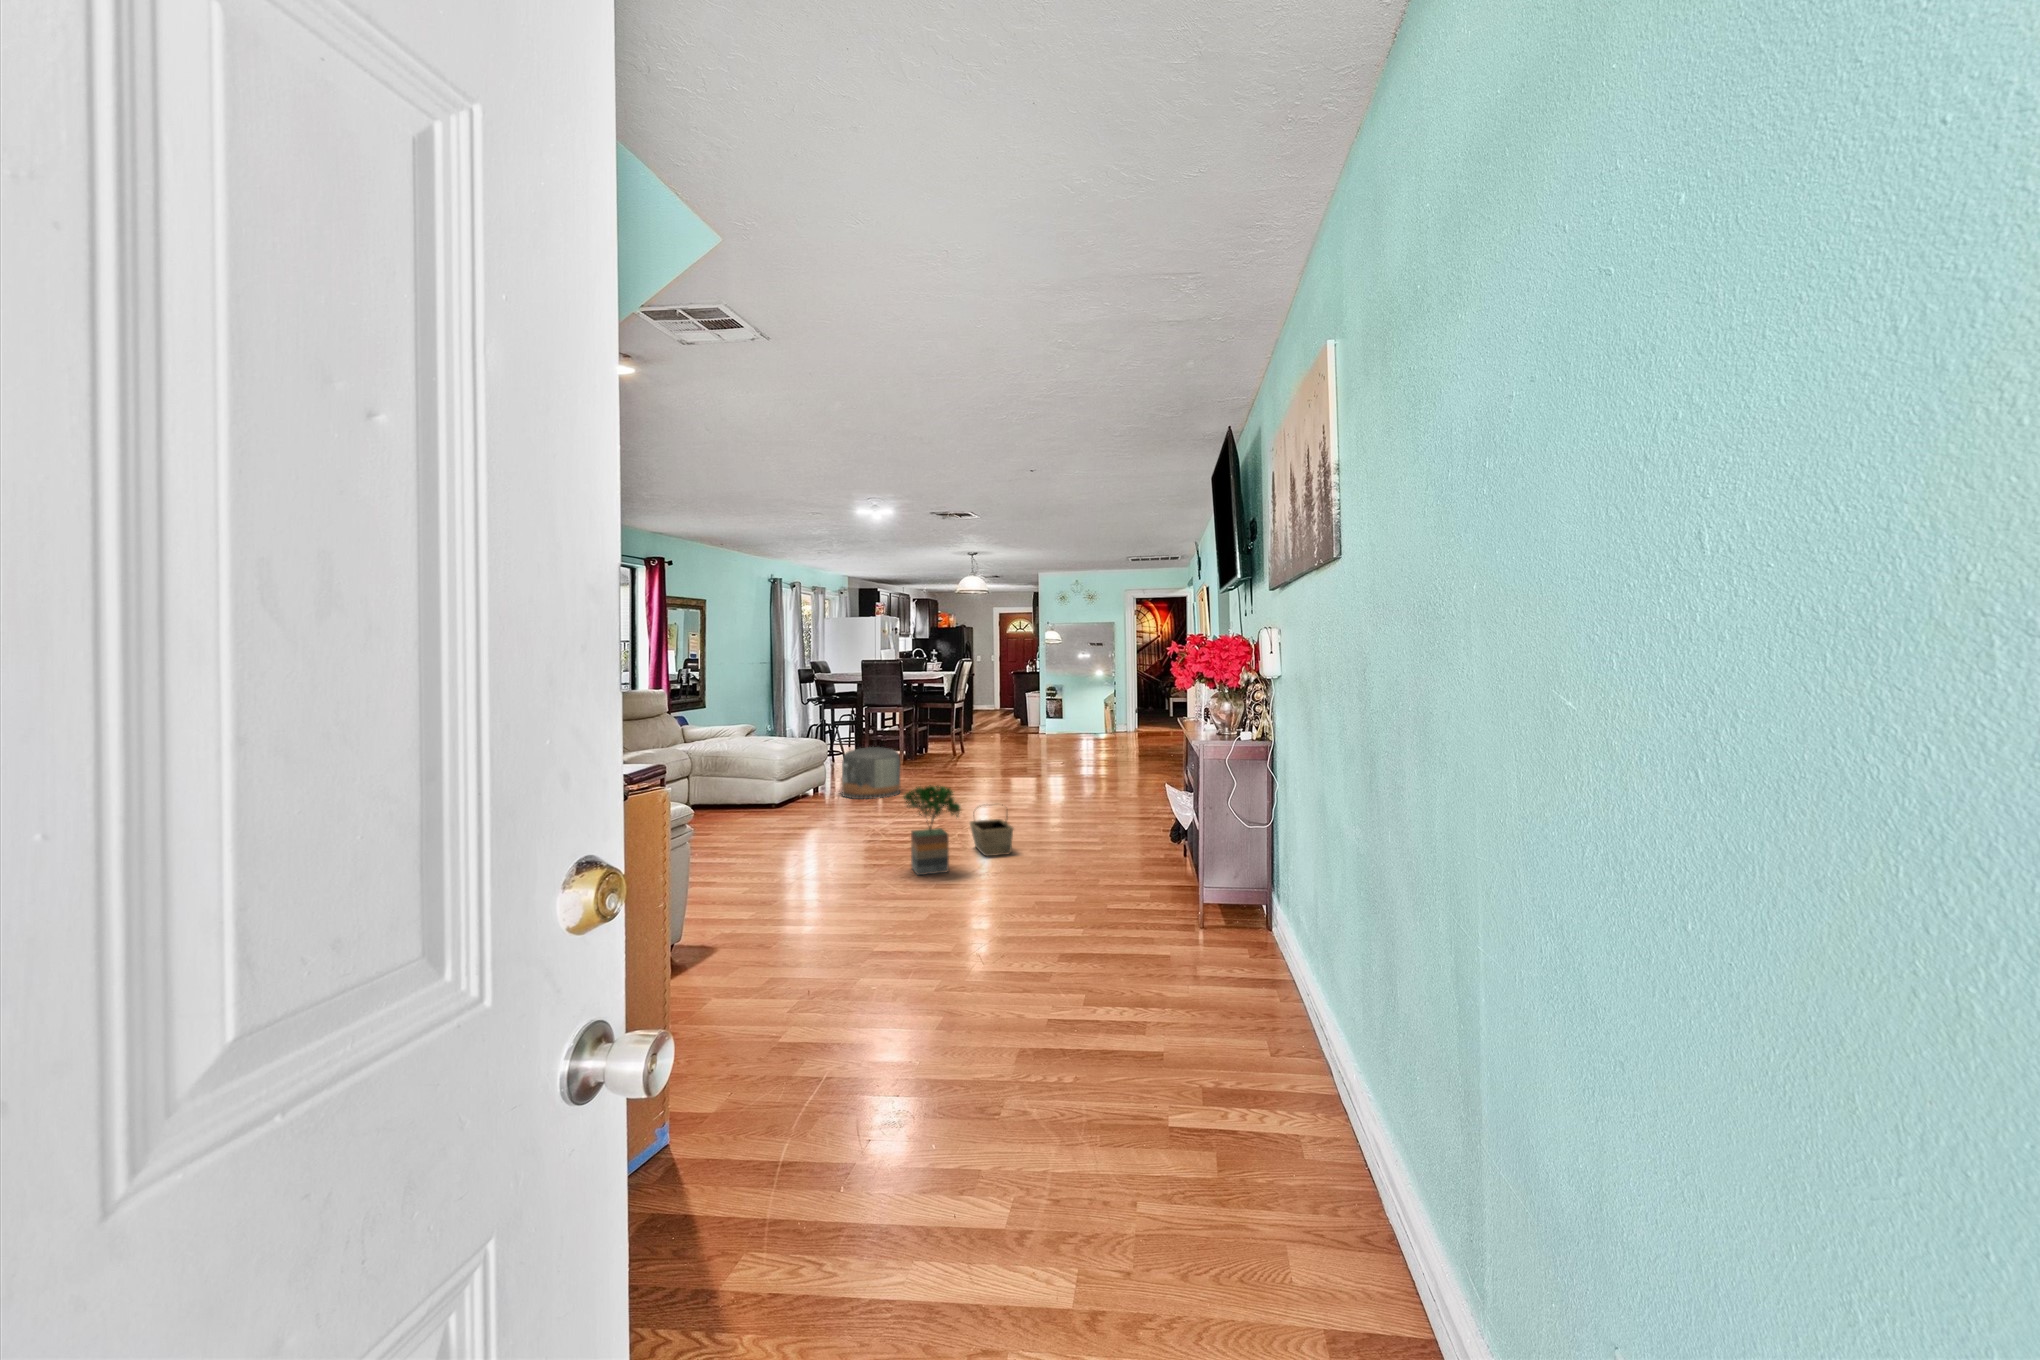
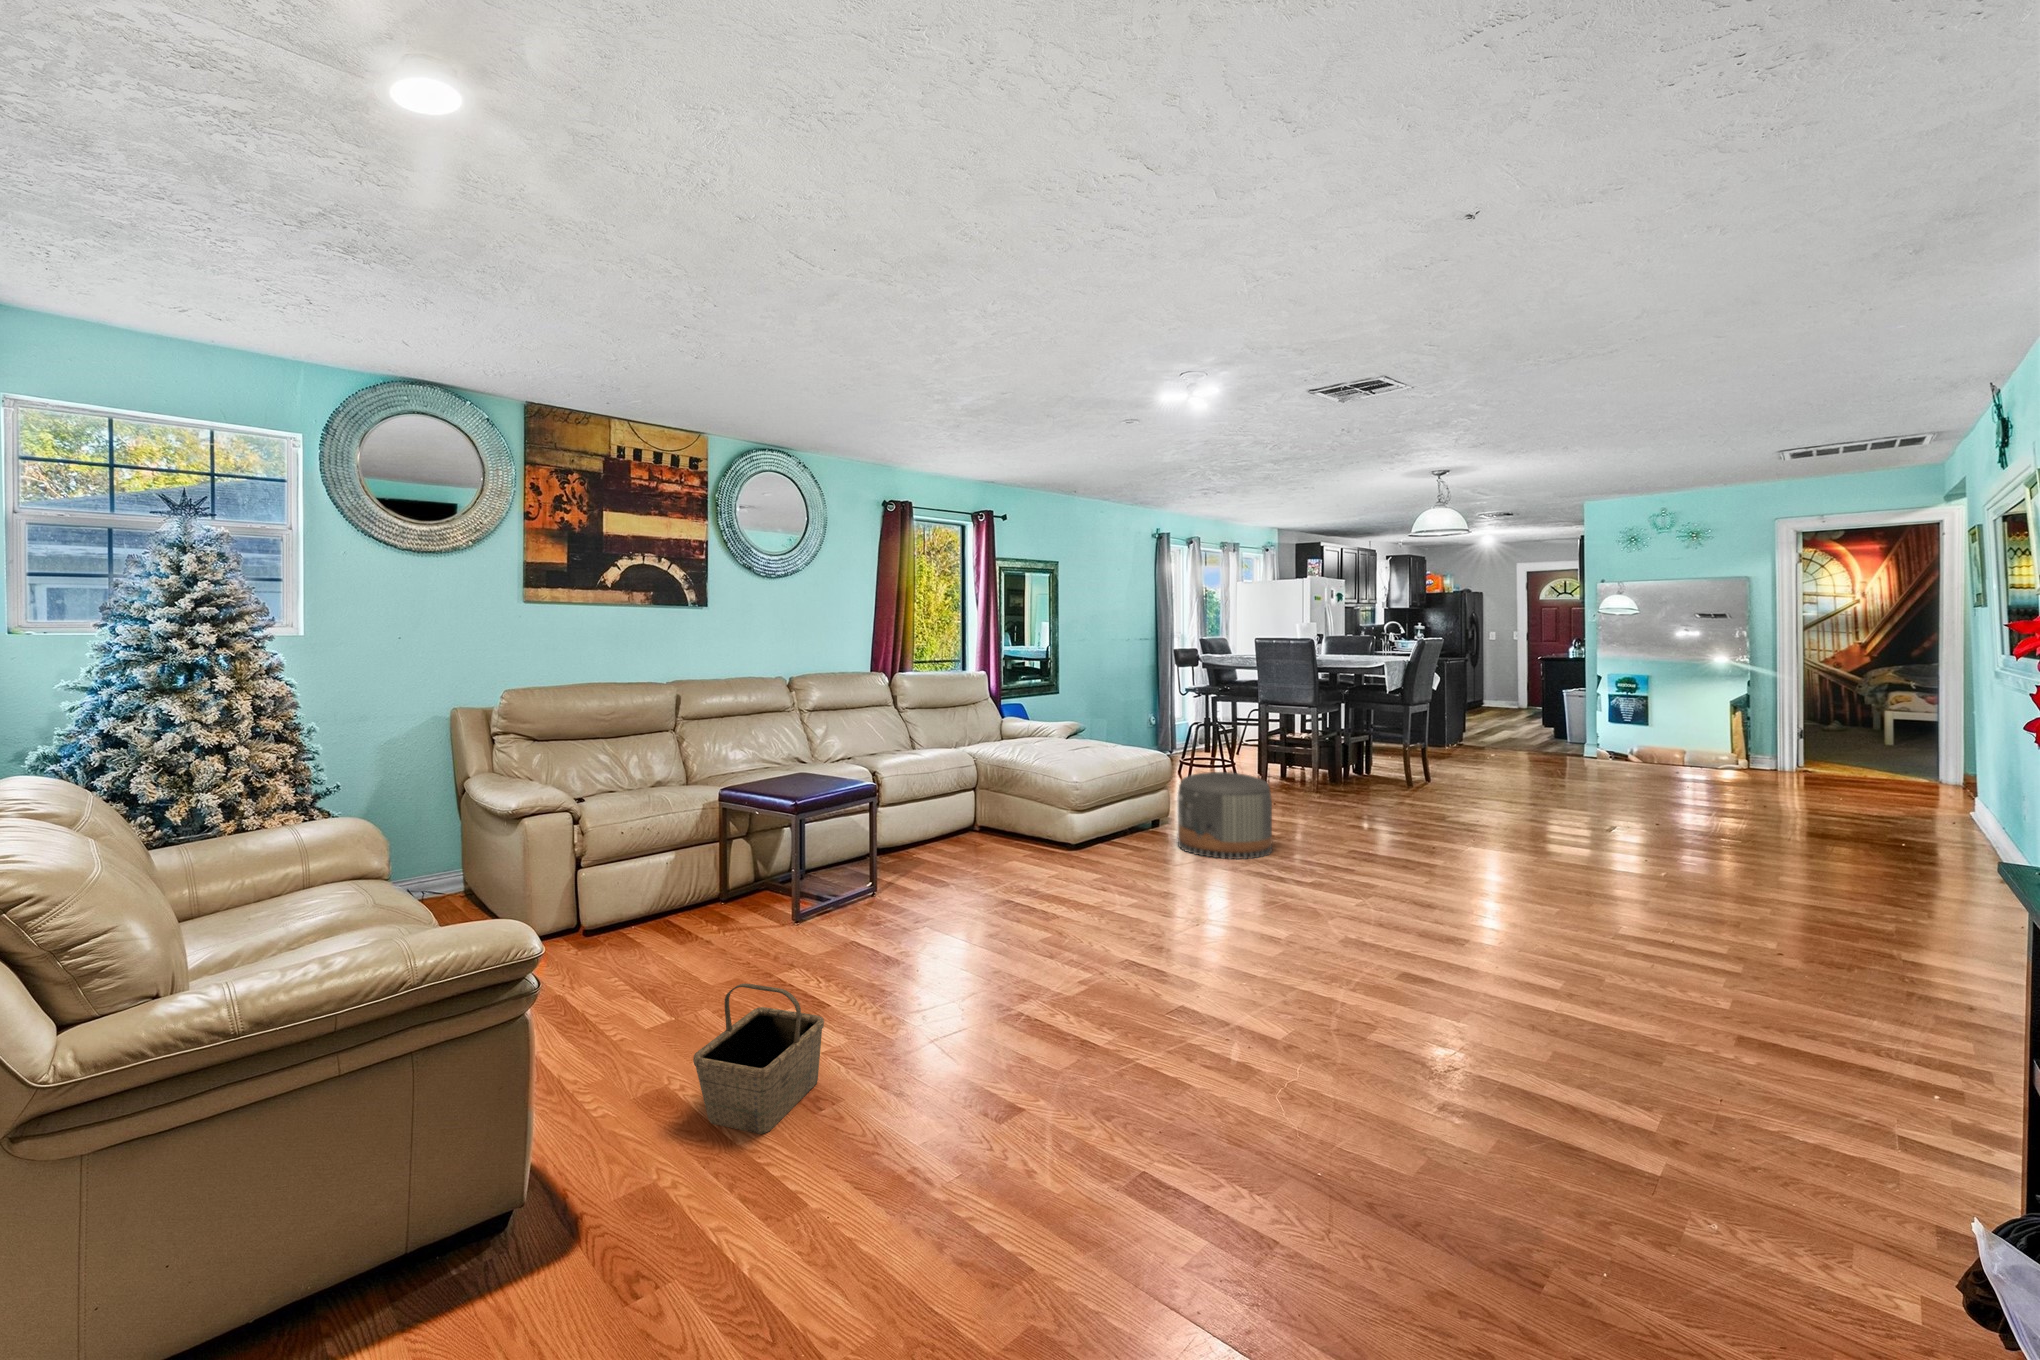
potted tree: present [904,785,961,875] -> none [1104,911,1245,1143]
basket: present [970,815,1013,856] -> present [693,983,824,1134]

